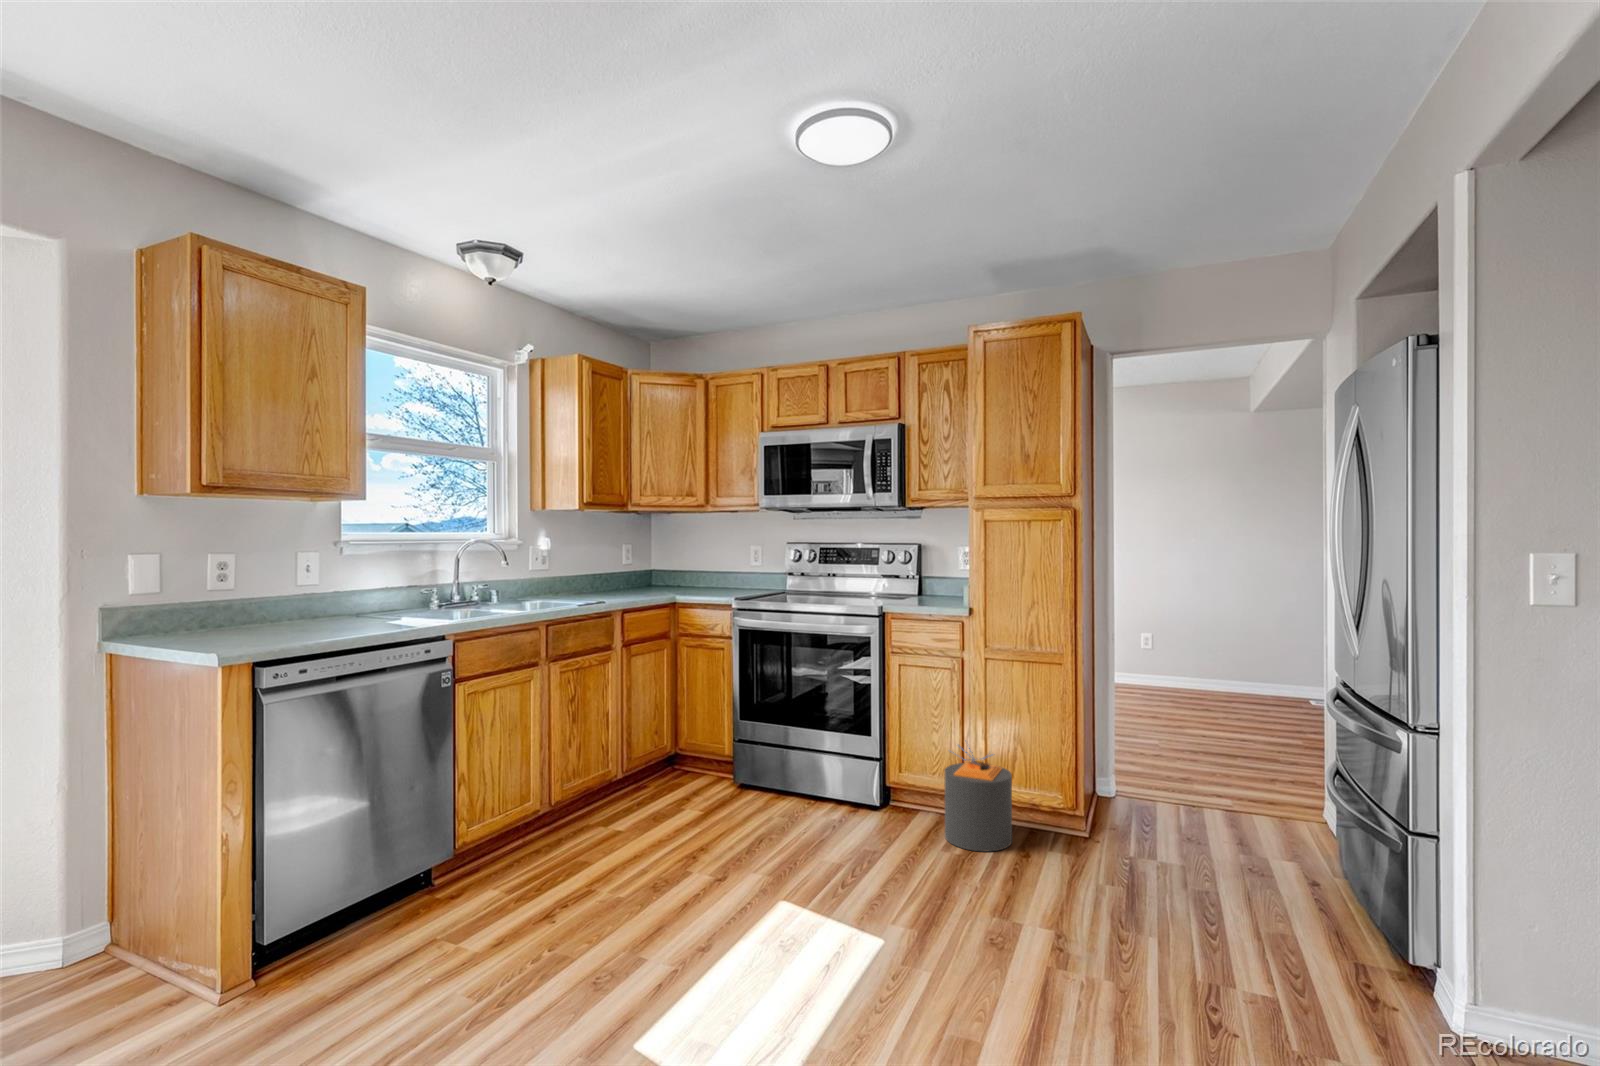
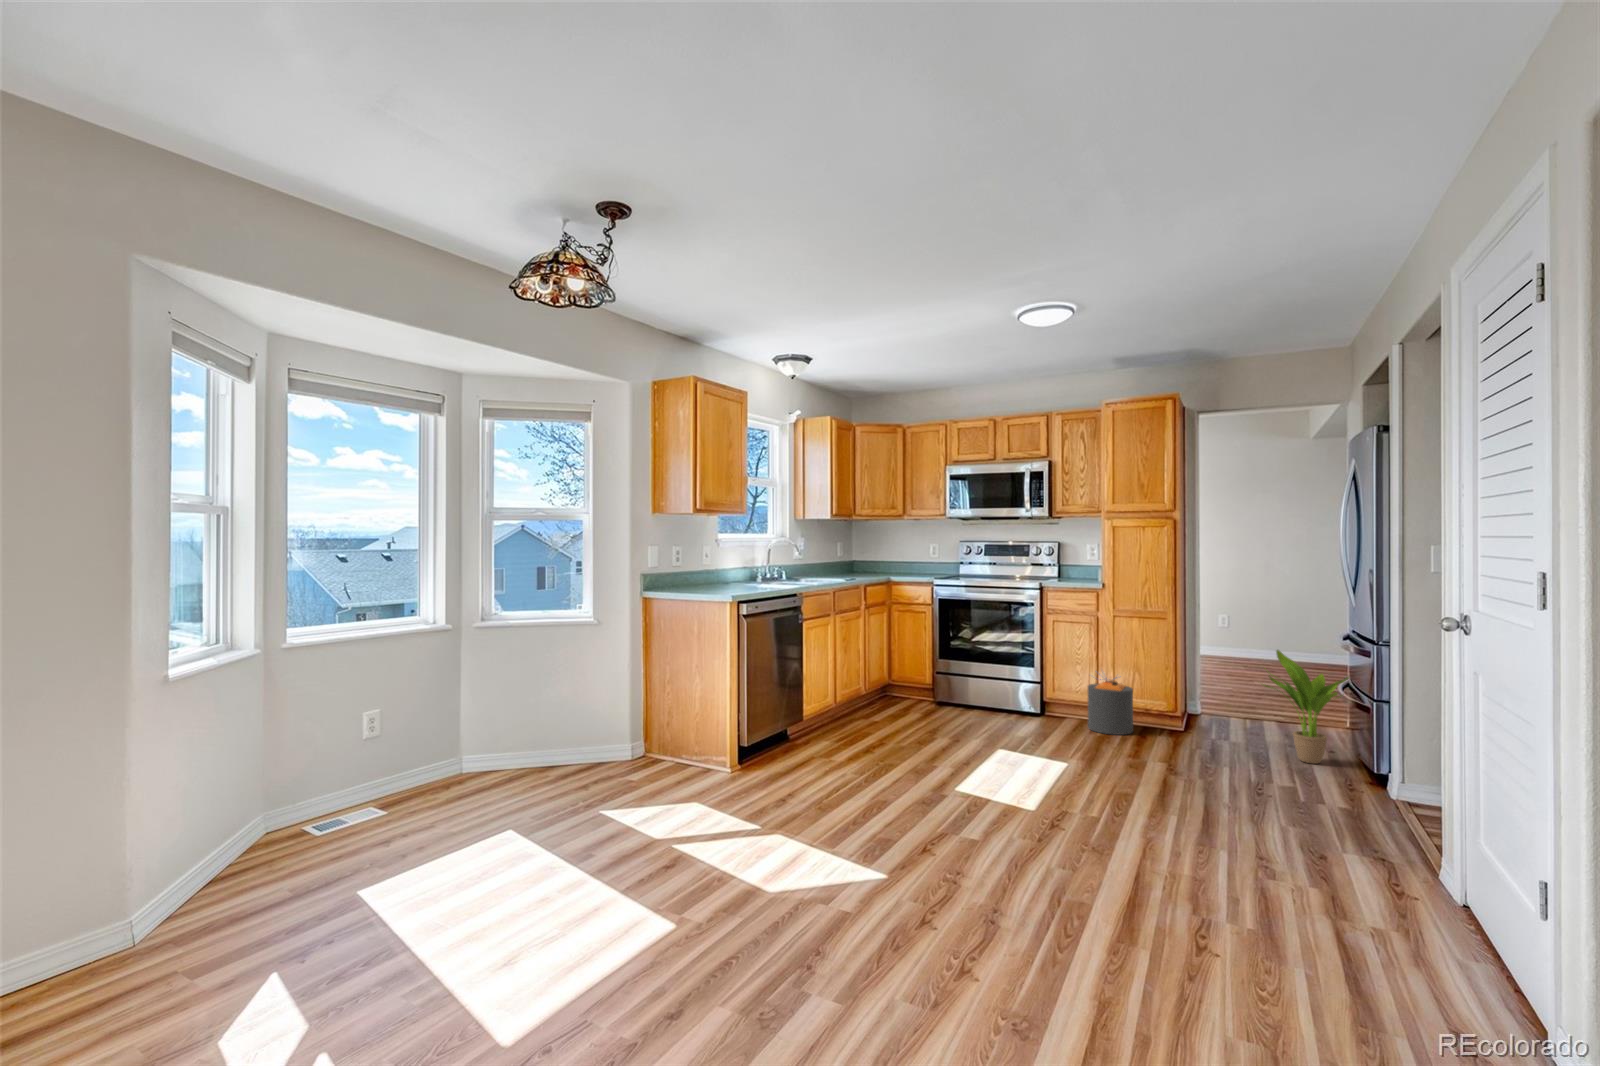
potted plant: none [1198,718,1353,917] -> present [1264,650,1349,764]

